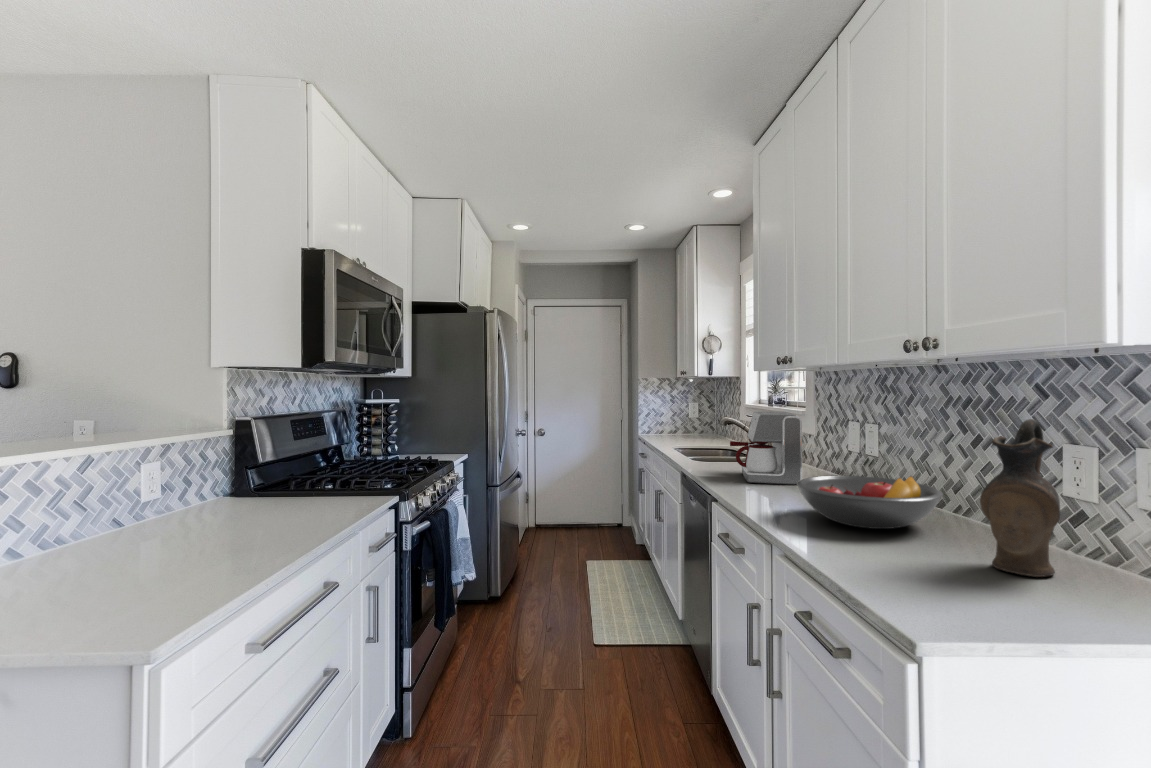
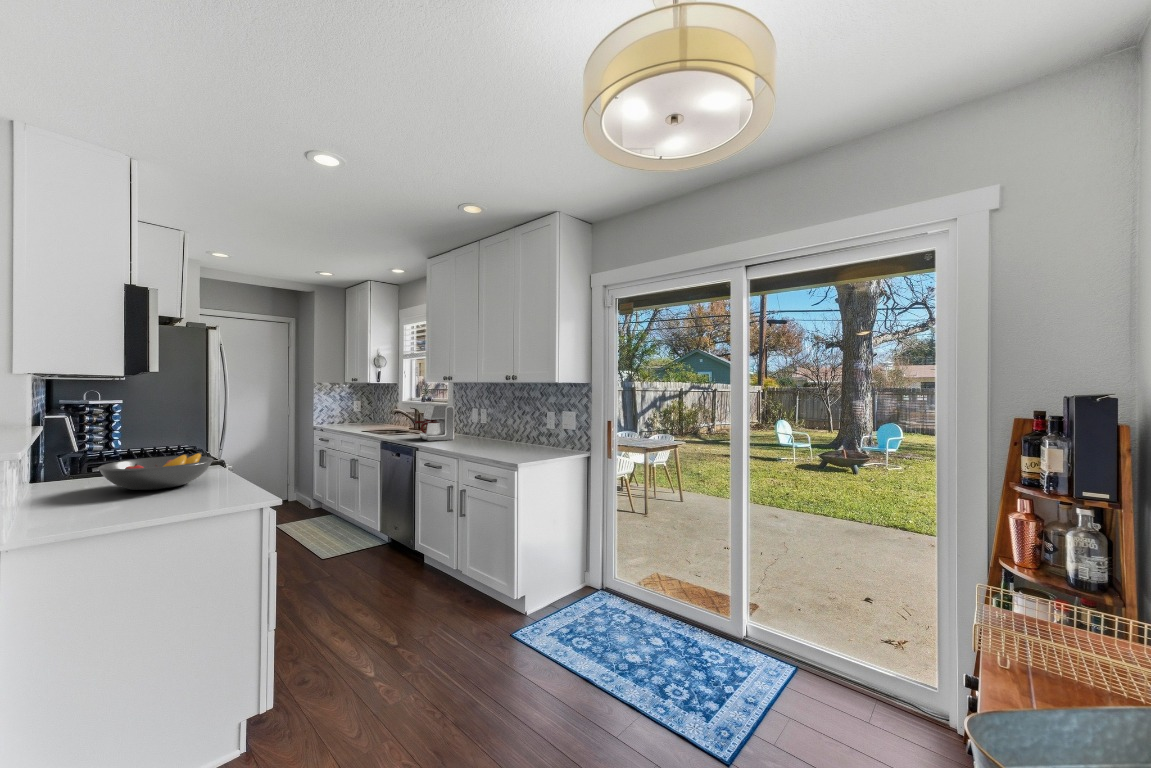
ceramic pitcher: present [980,419,1060,577] -> none [527,404,546,451]
fruit bowl: present [797,476,943,529] -> present [98,452,213,490]

